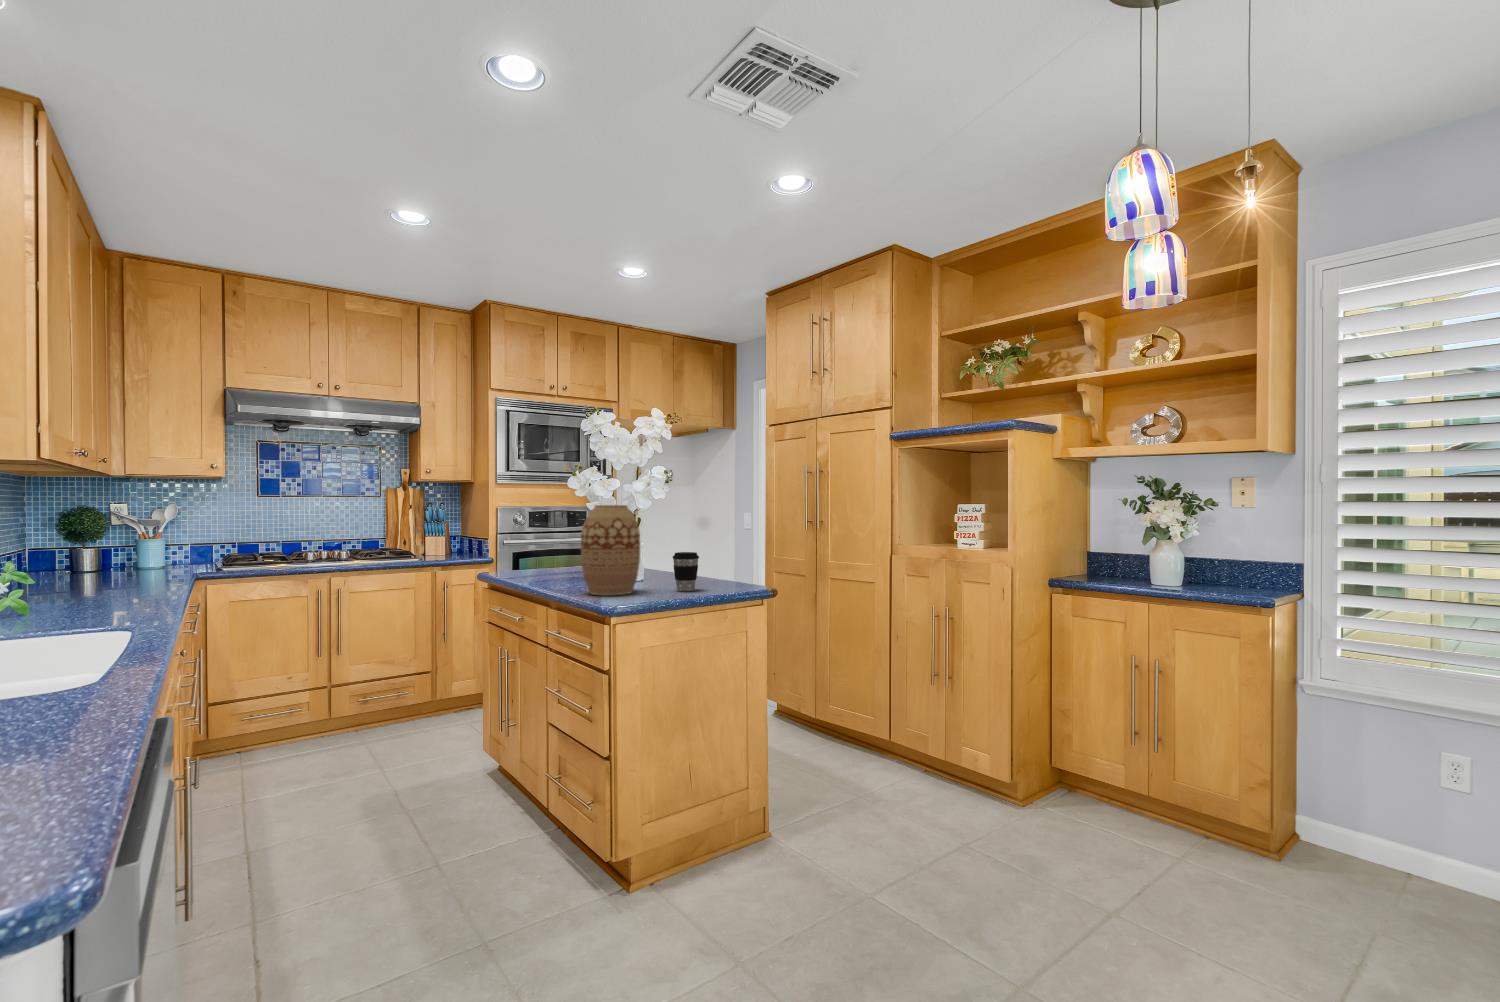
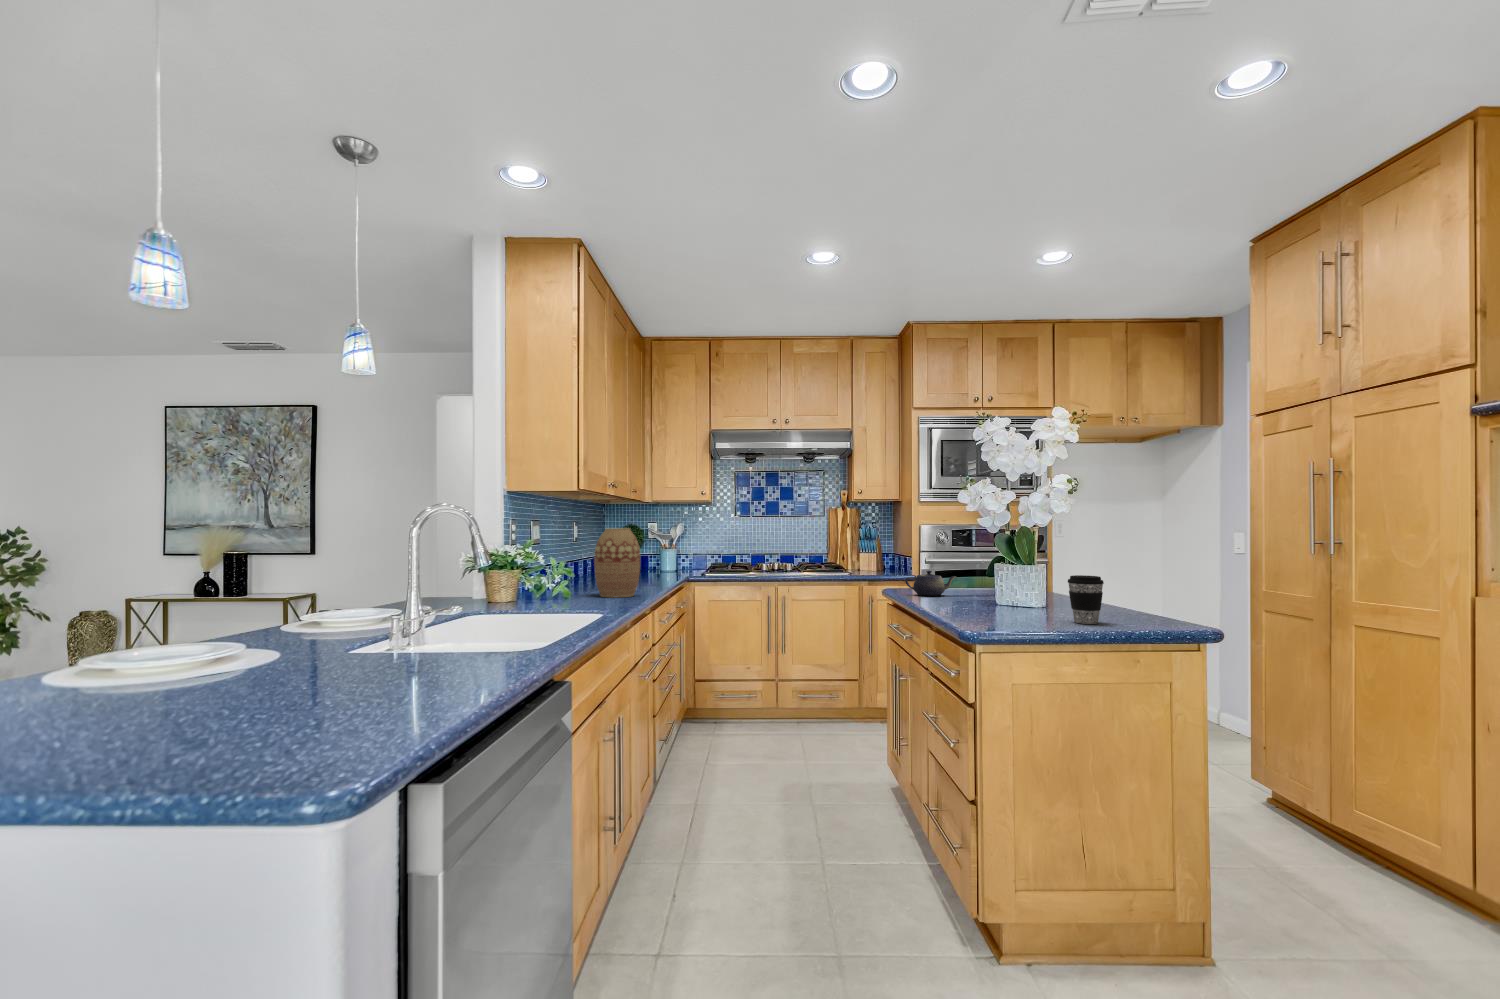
vase: present [581,505,640,595] -> present [594,528,640,598]
teapot: none [510,553,561,577] -> present [905,570,956,596]

